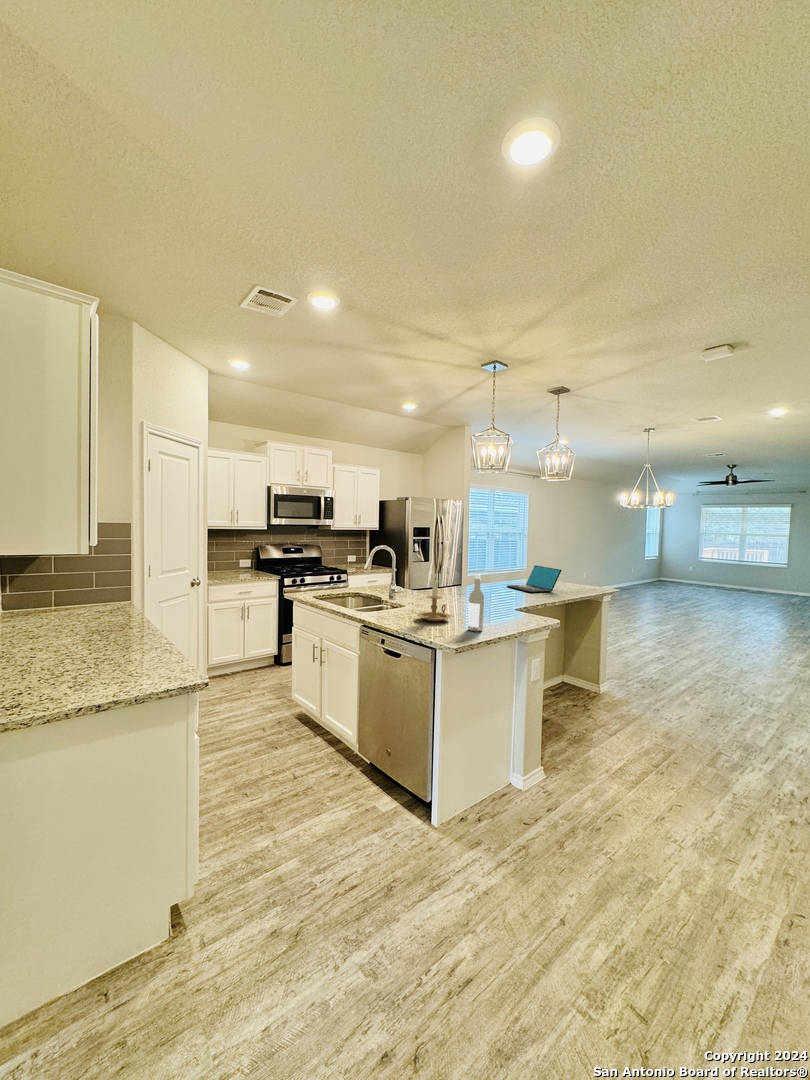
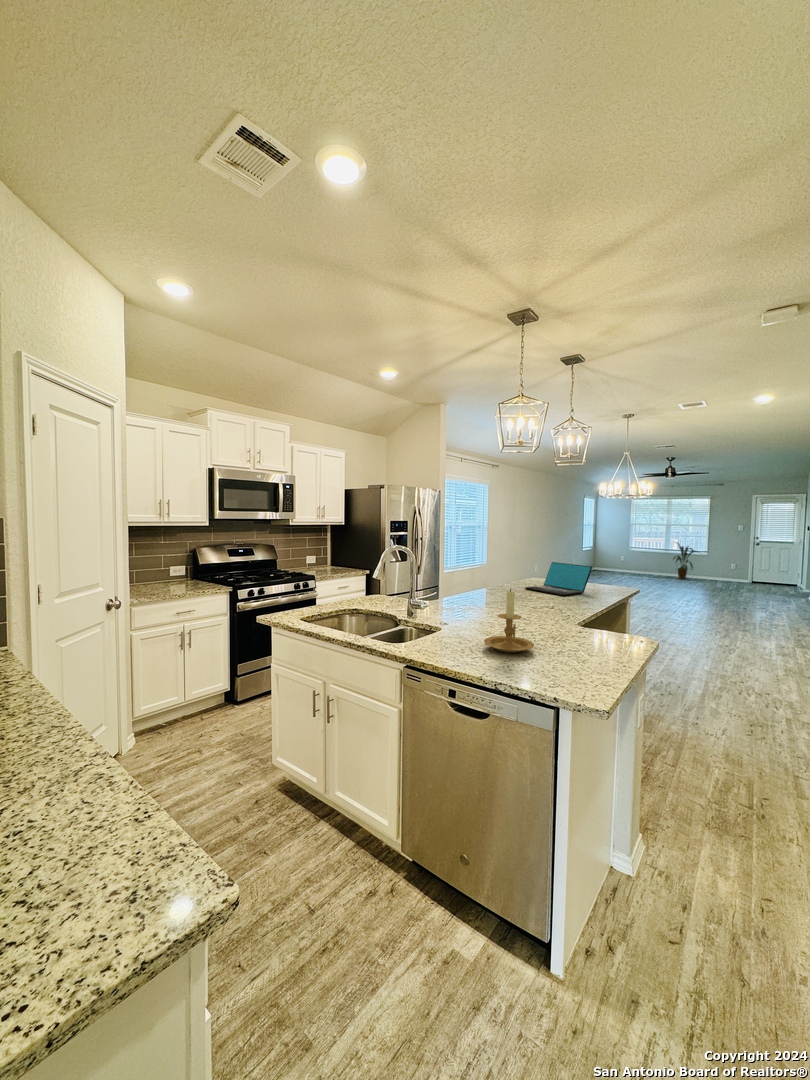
house plant: none [746,553,784,594] -> present [673,543,698,579]
wine bottle: present [468,574,484,631] -> none [576,583,602,667]

